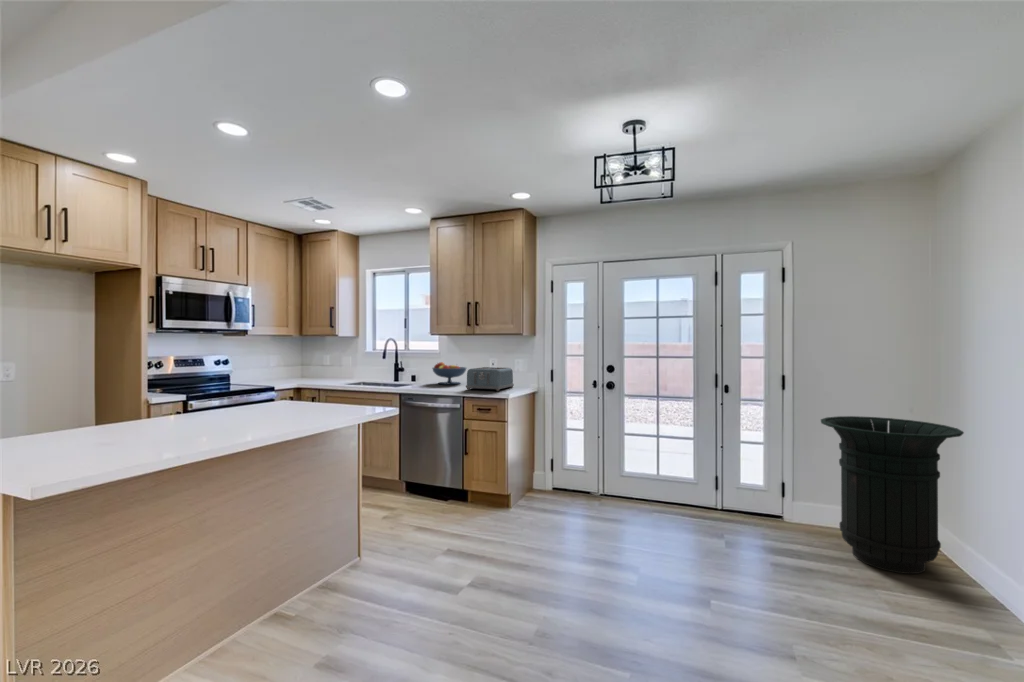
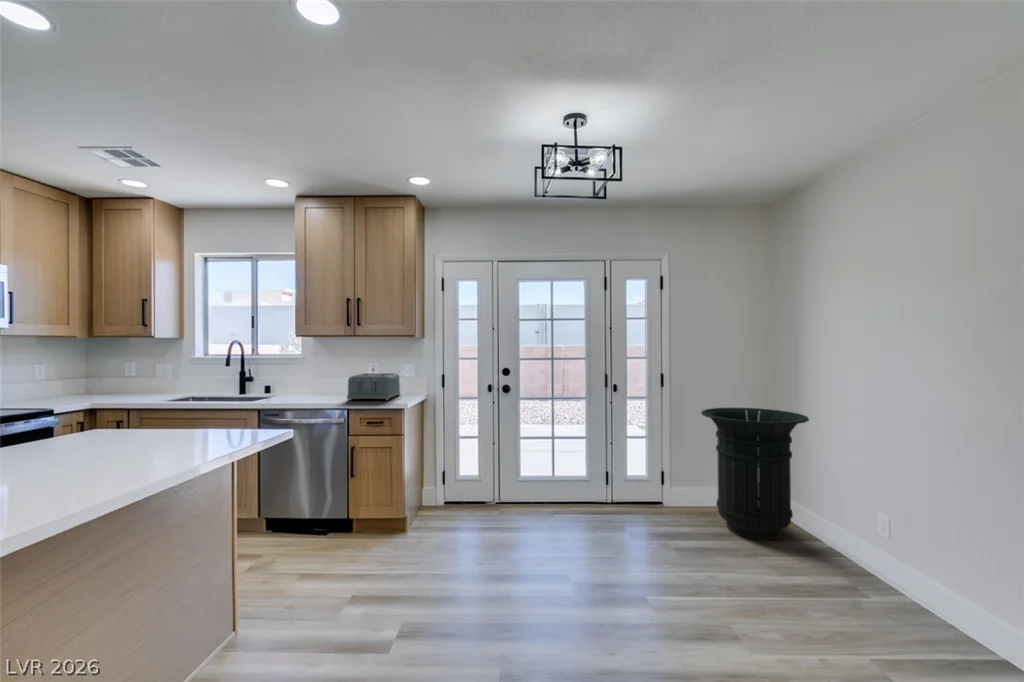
fruit bowl: present [433,362,466,384] -> none [296,369,340,395]

